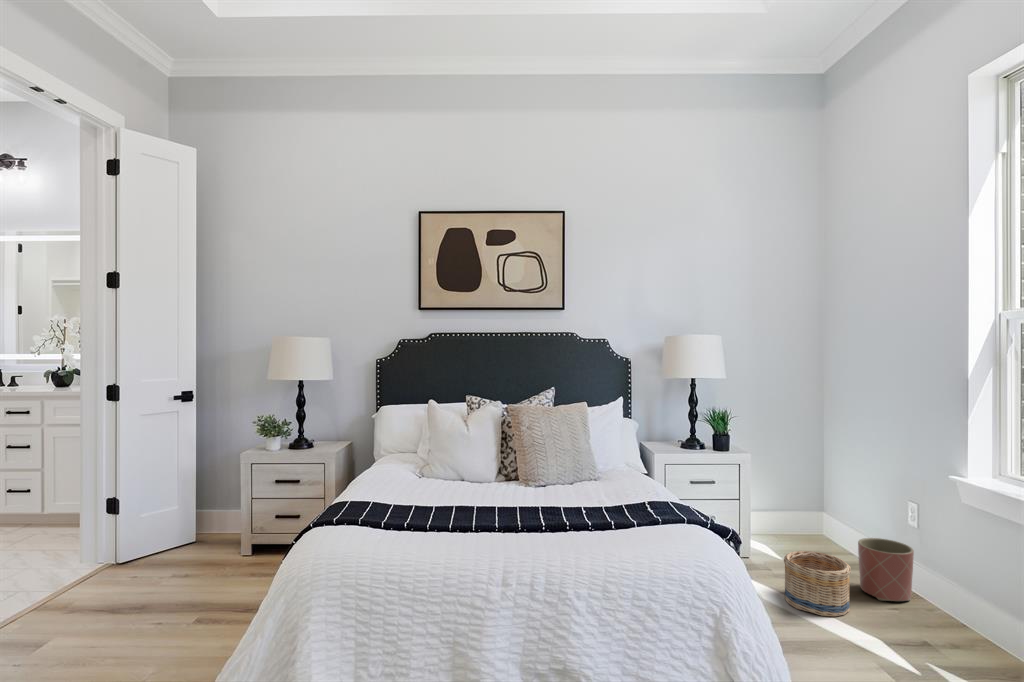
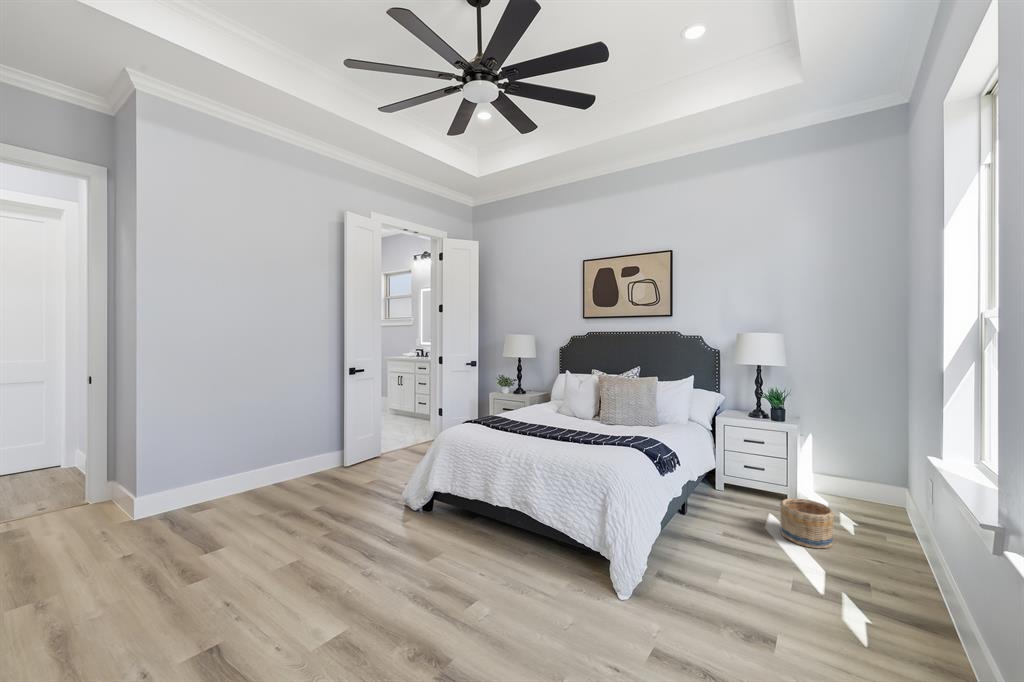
planter: present [858,538,914,601] -> none [862,502,914,558]

